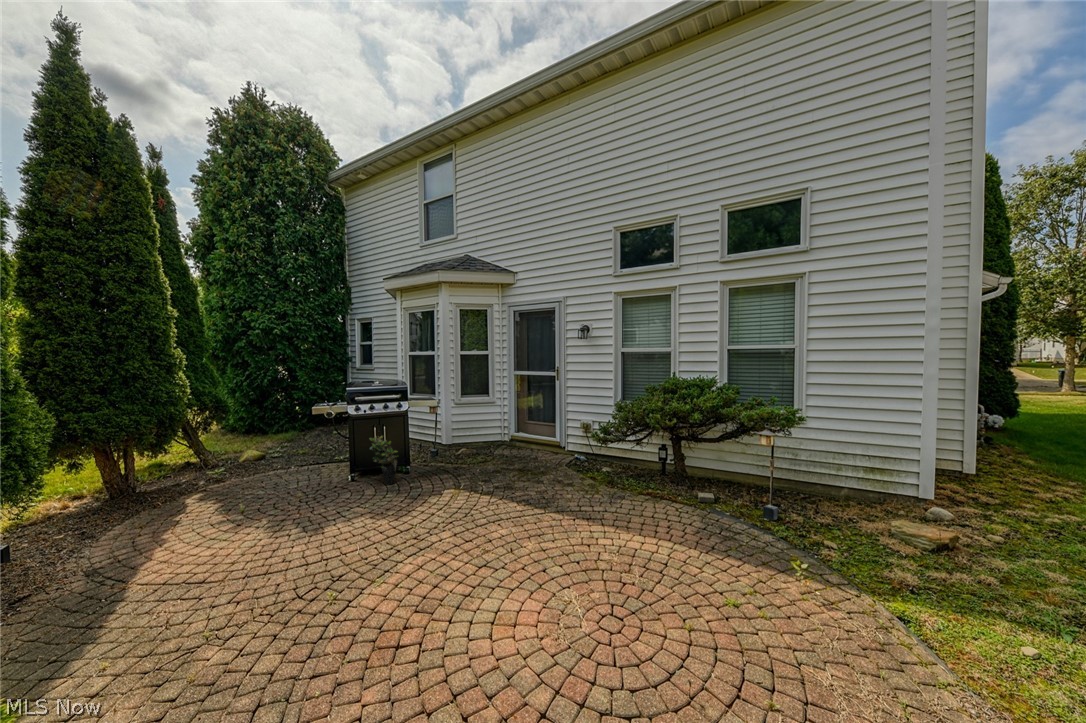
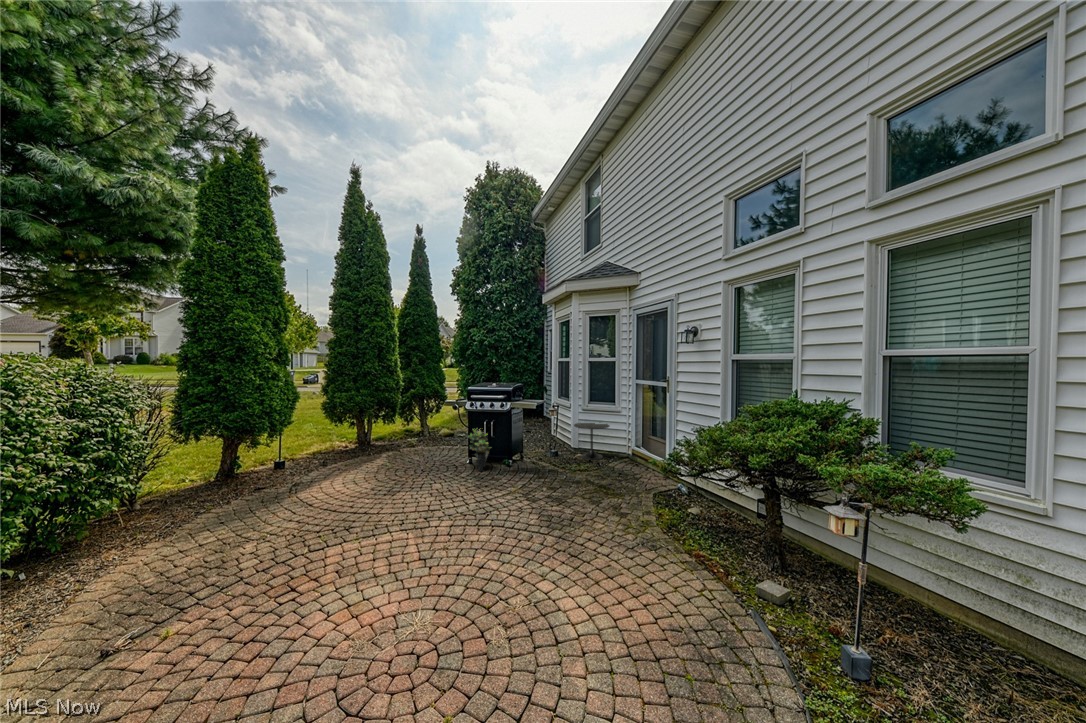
side table: none [456,415,492,452] -> present [574,422,609,460]

